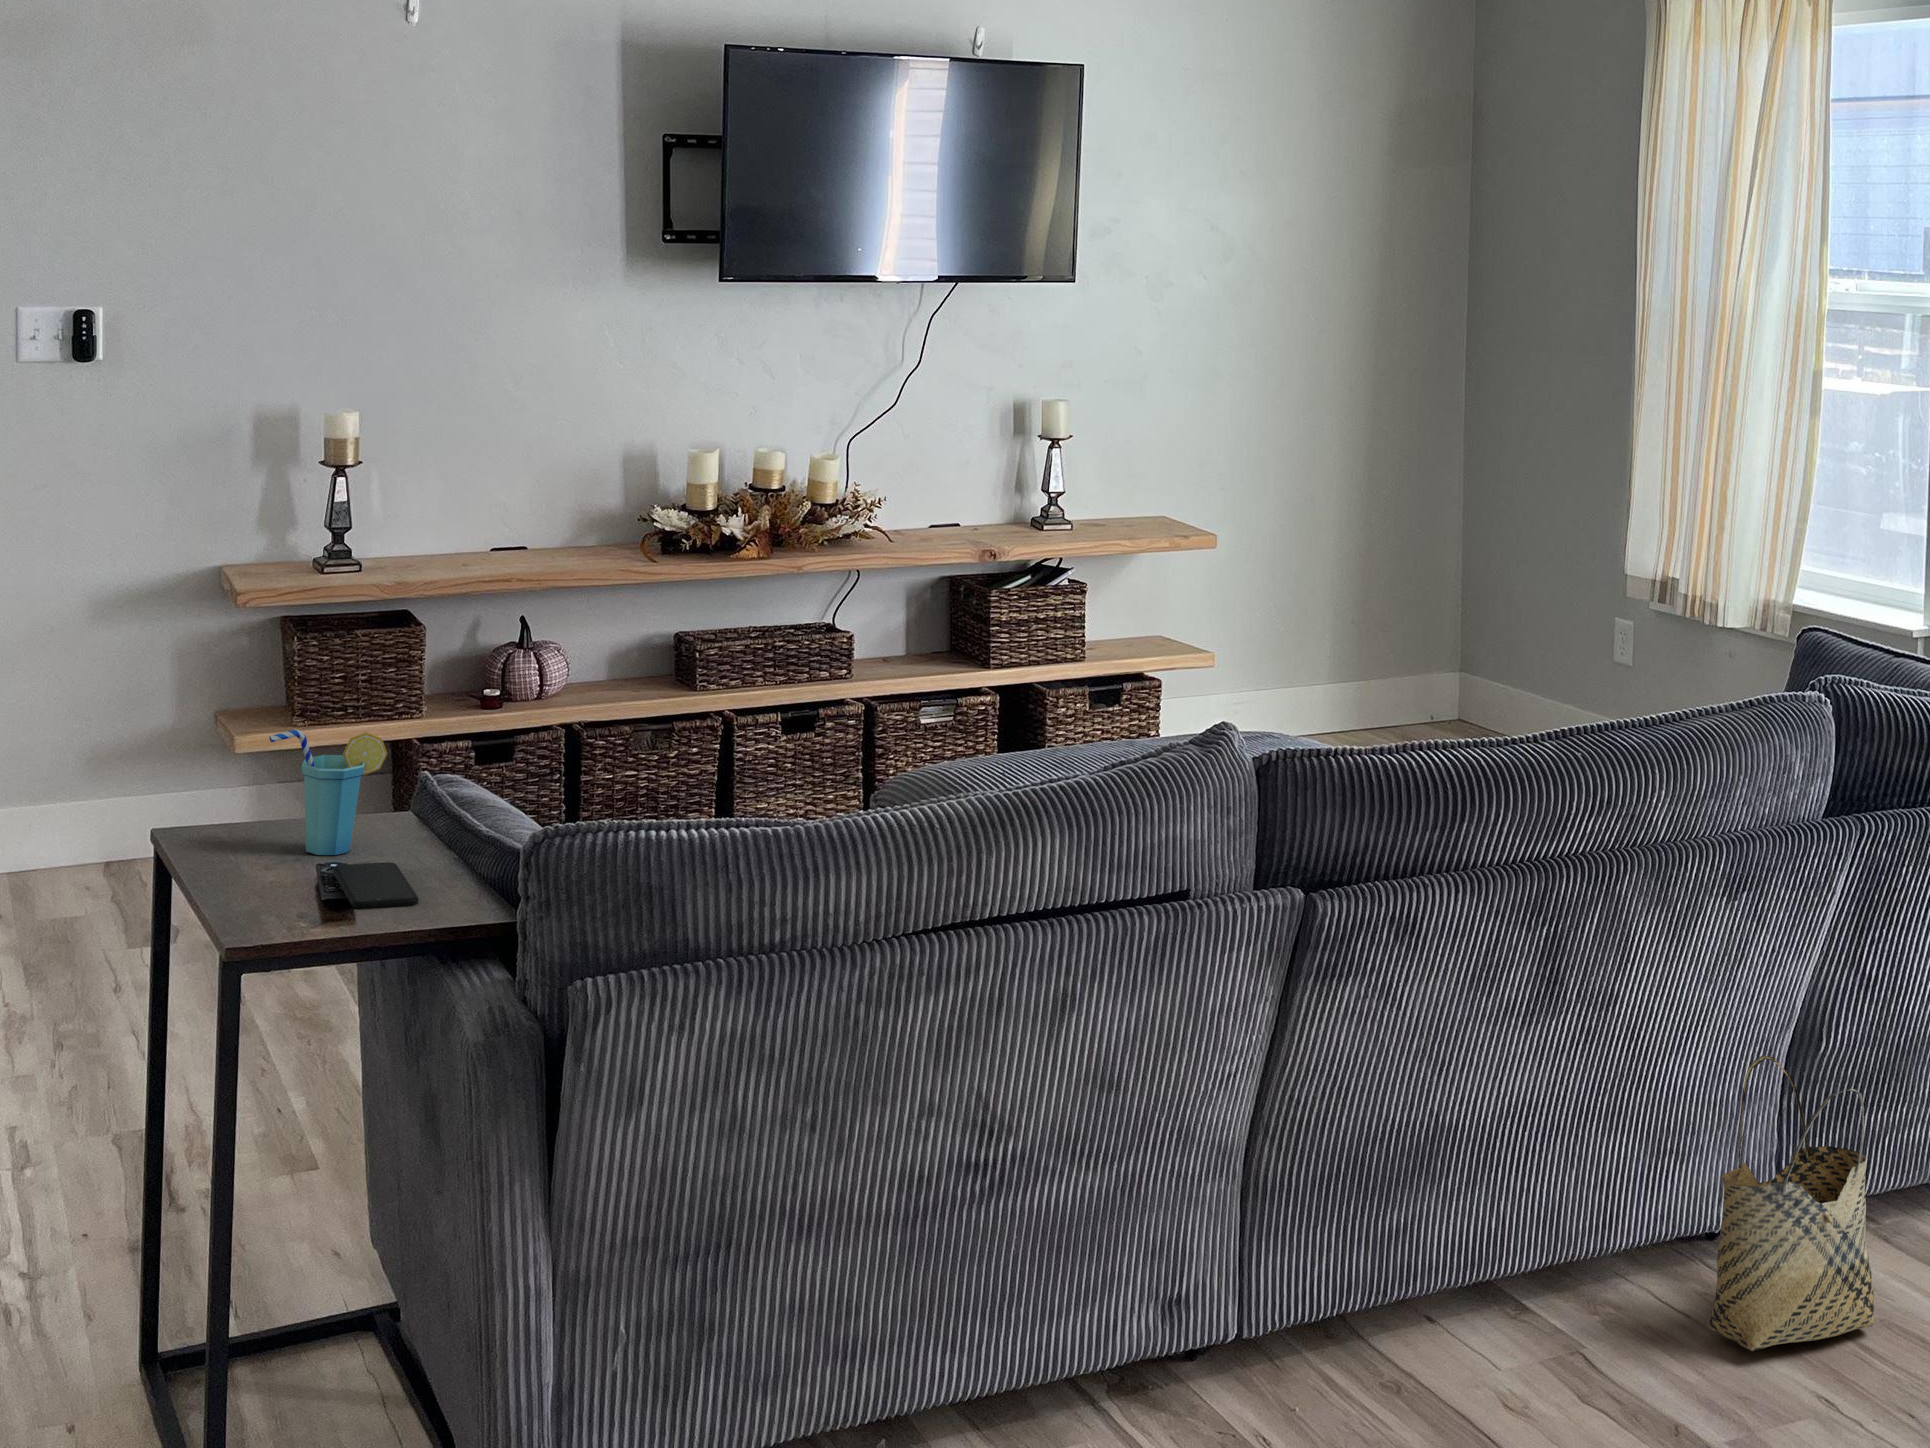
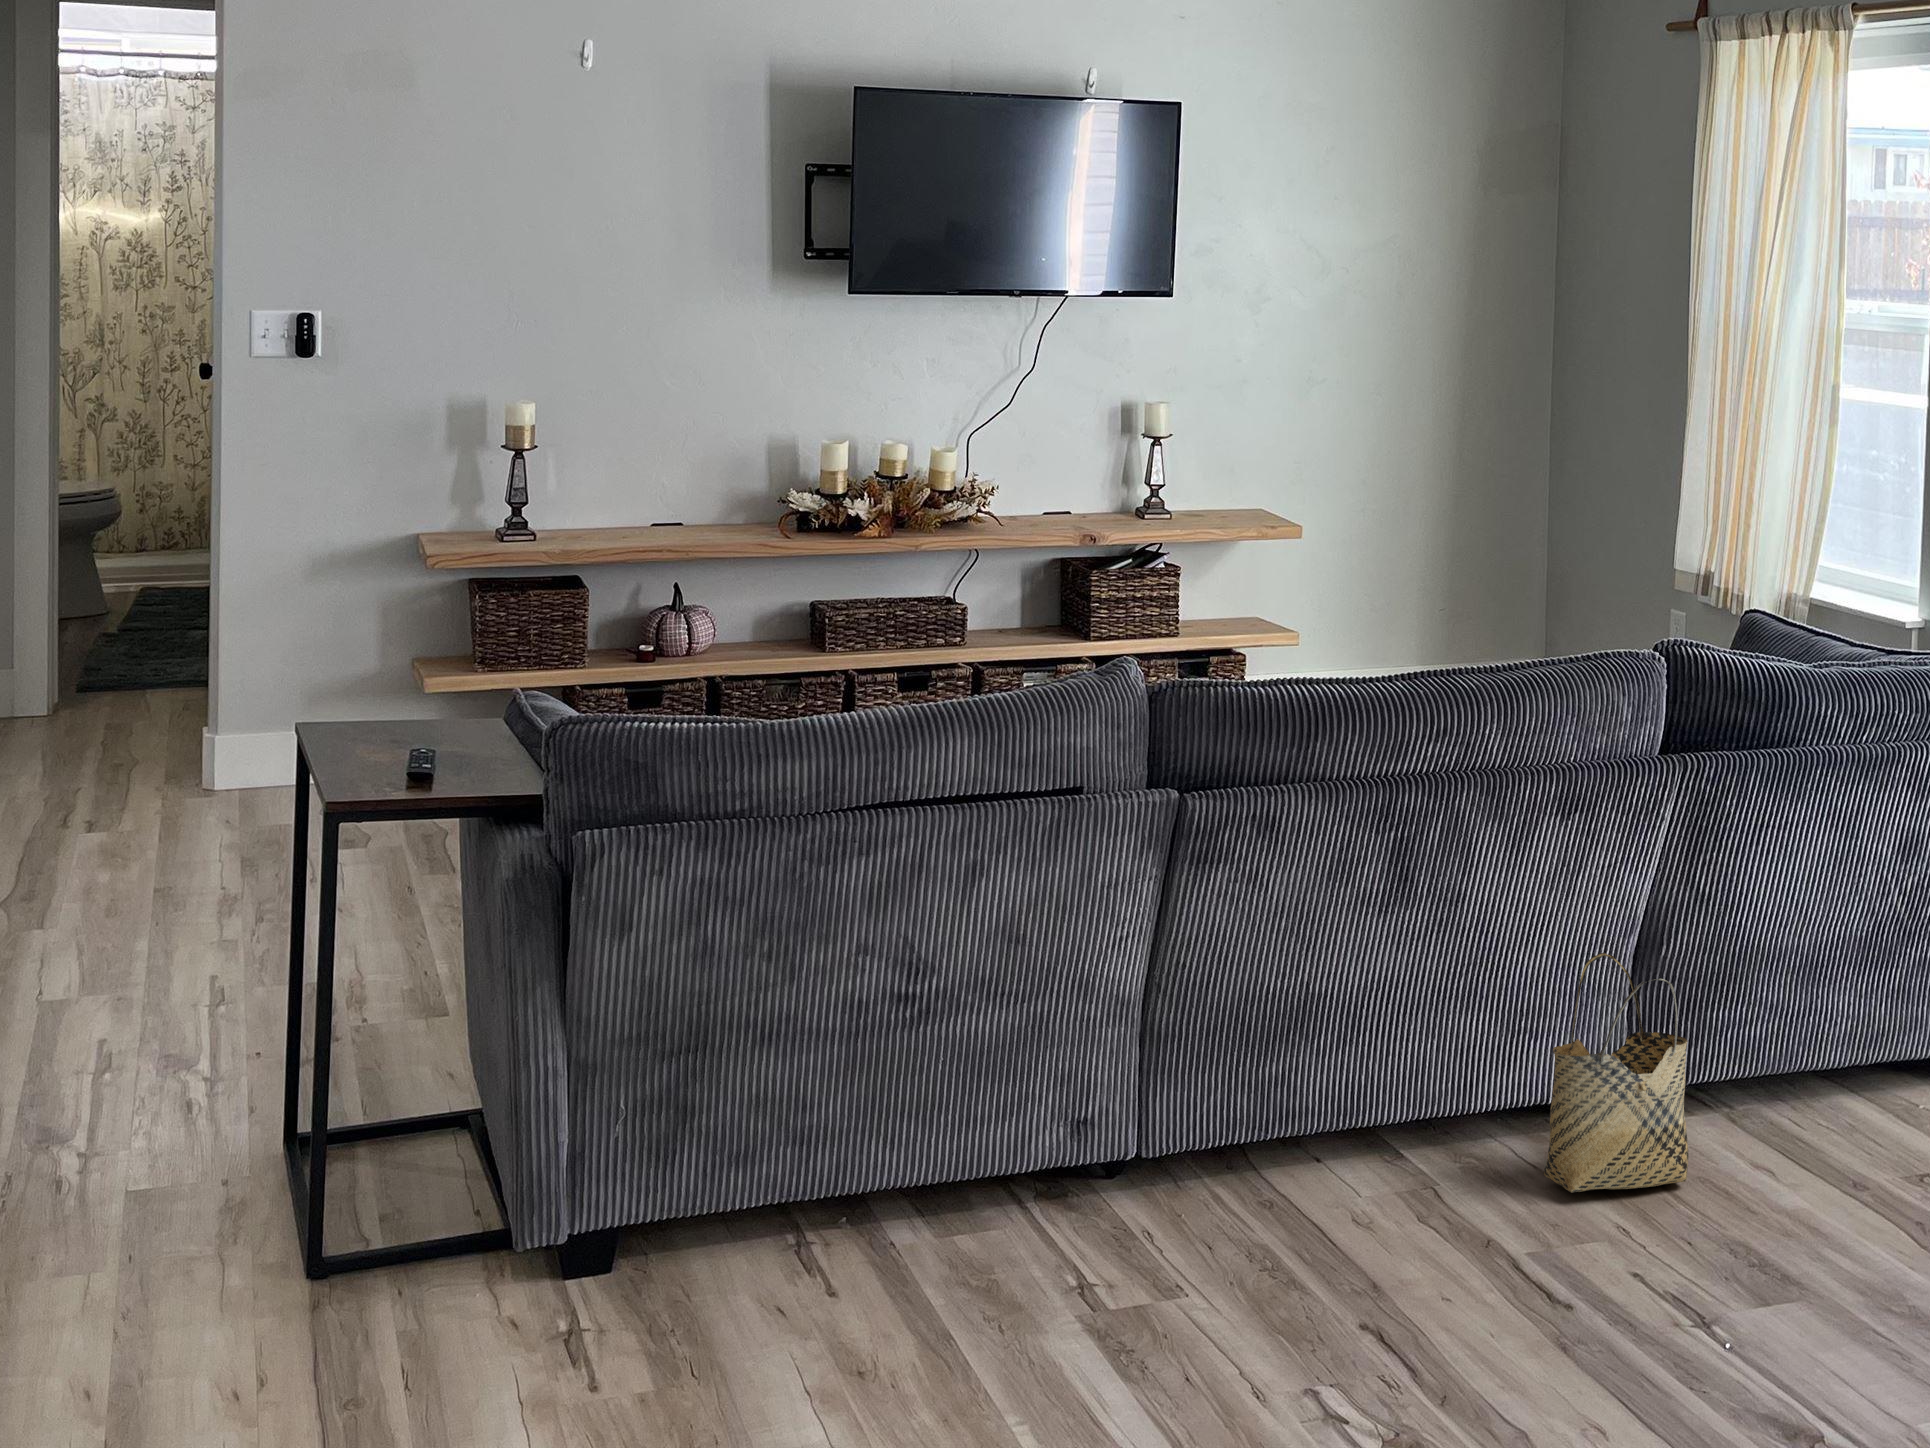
cup: present [269,729,387,855] -> none [377,642,470,742]
smartphone: present [333,862,419,909] -> none [419,747,477,778]

